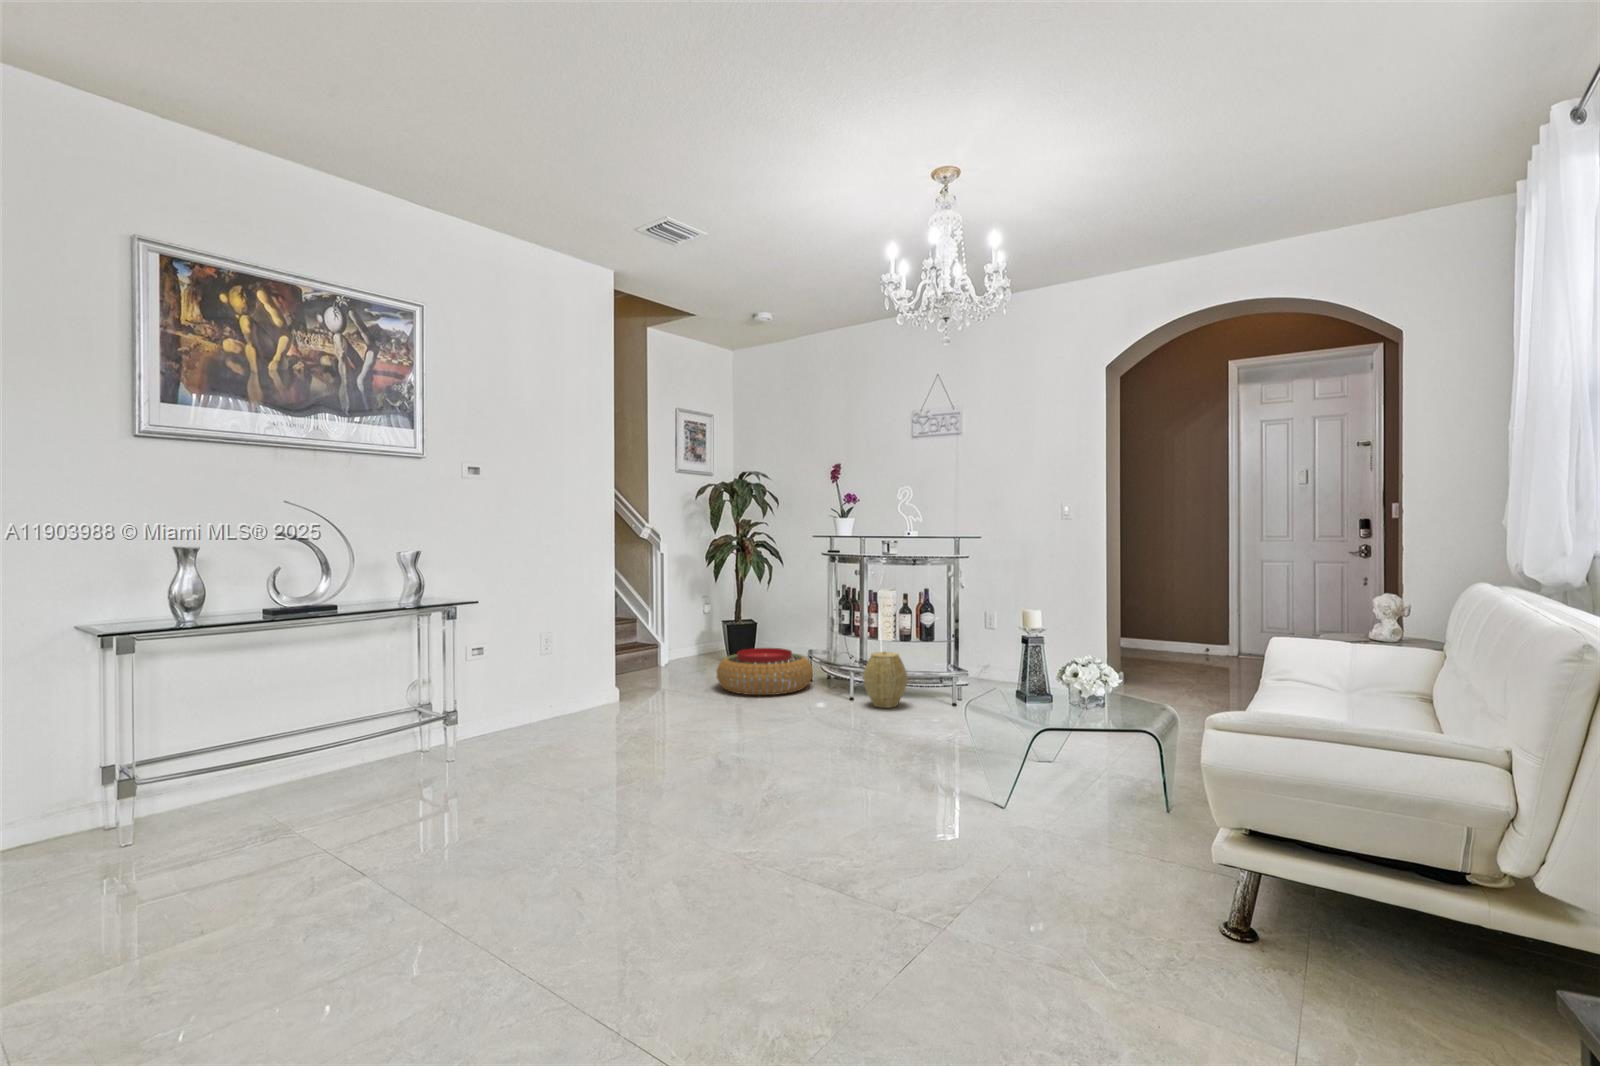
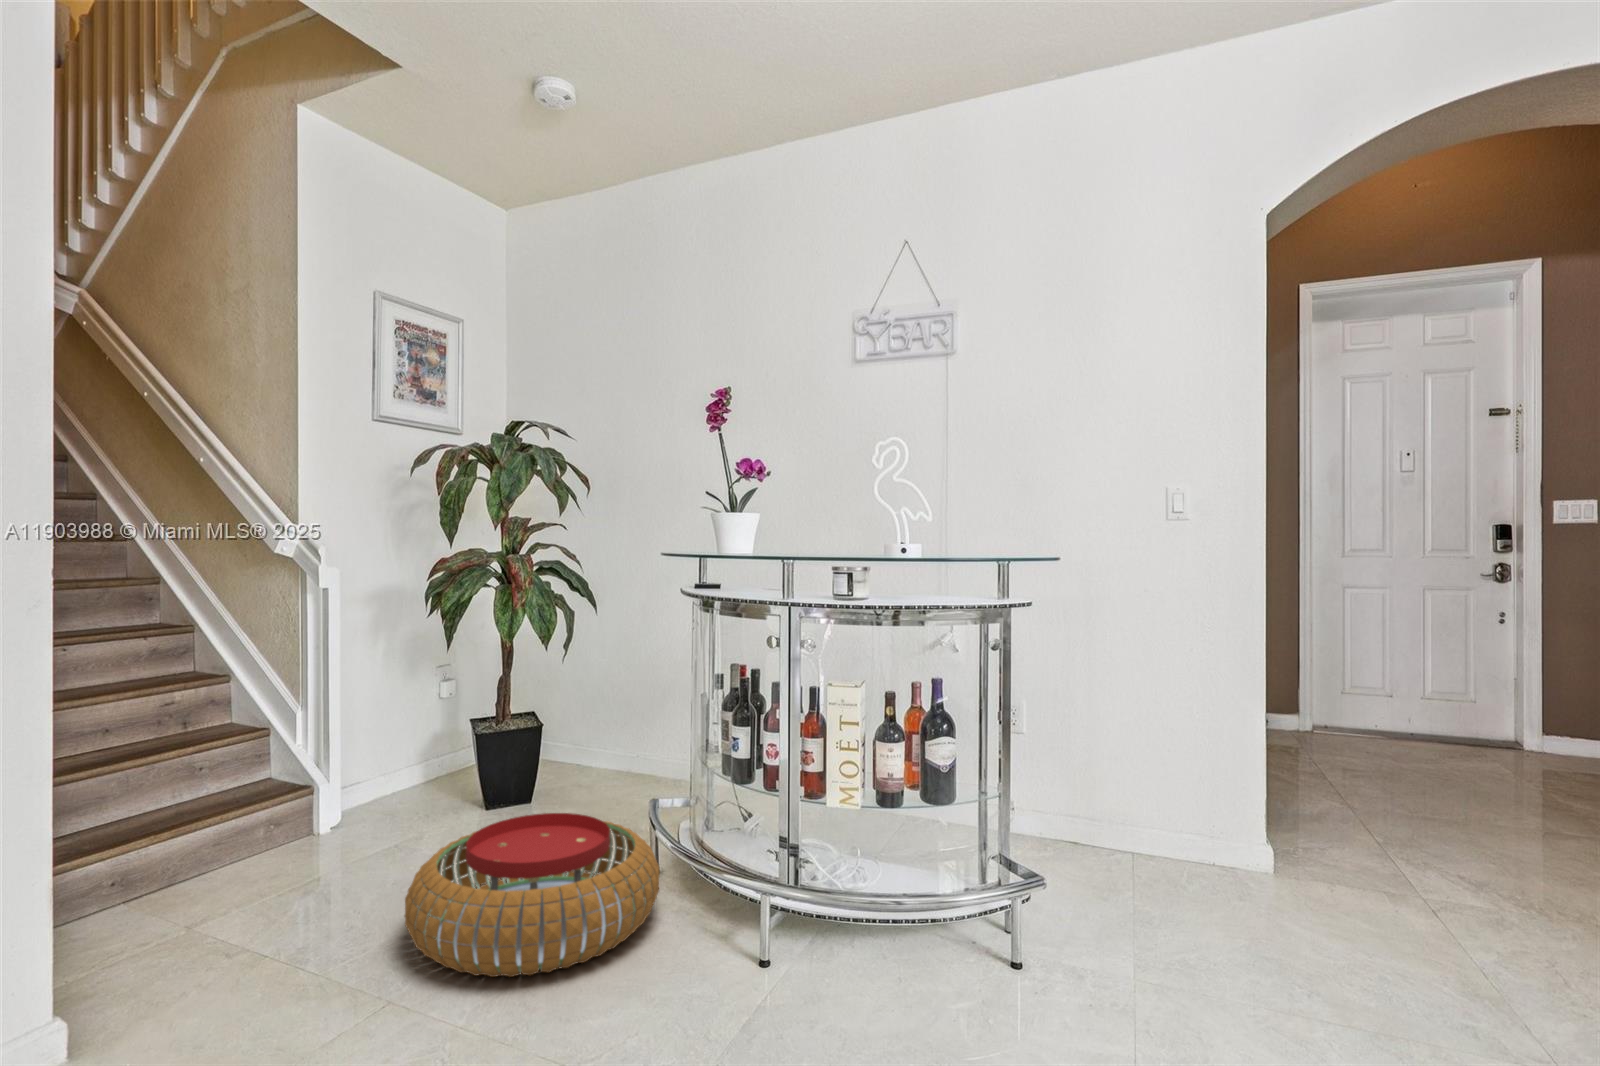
woven basket: present [863,651,907,708] -> none [809,853,925,1023]

